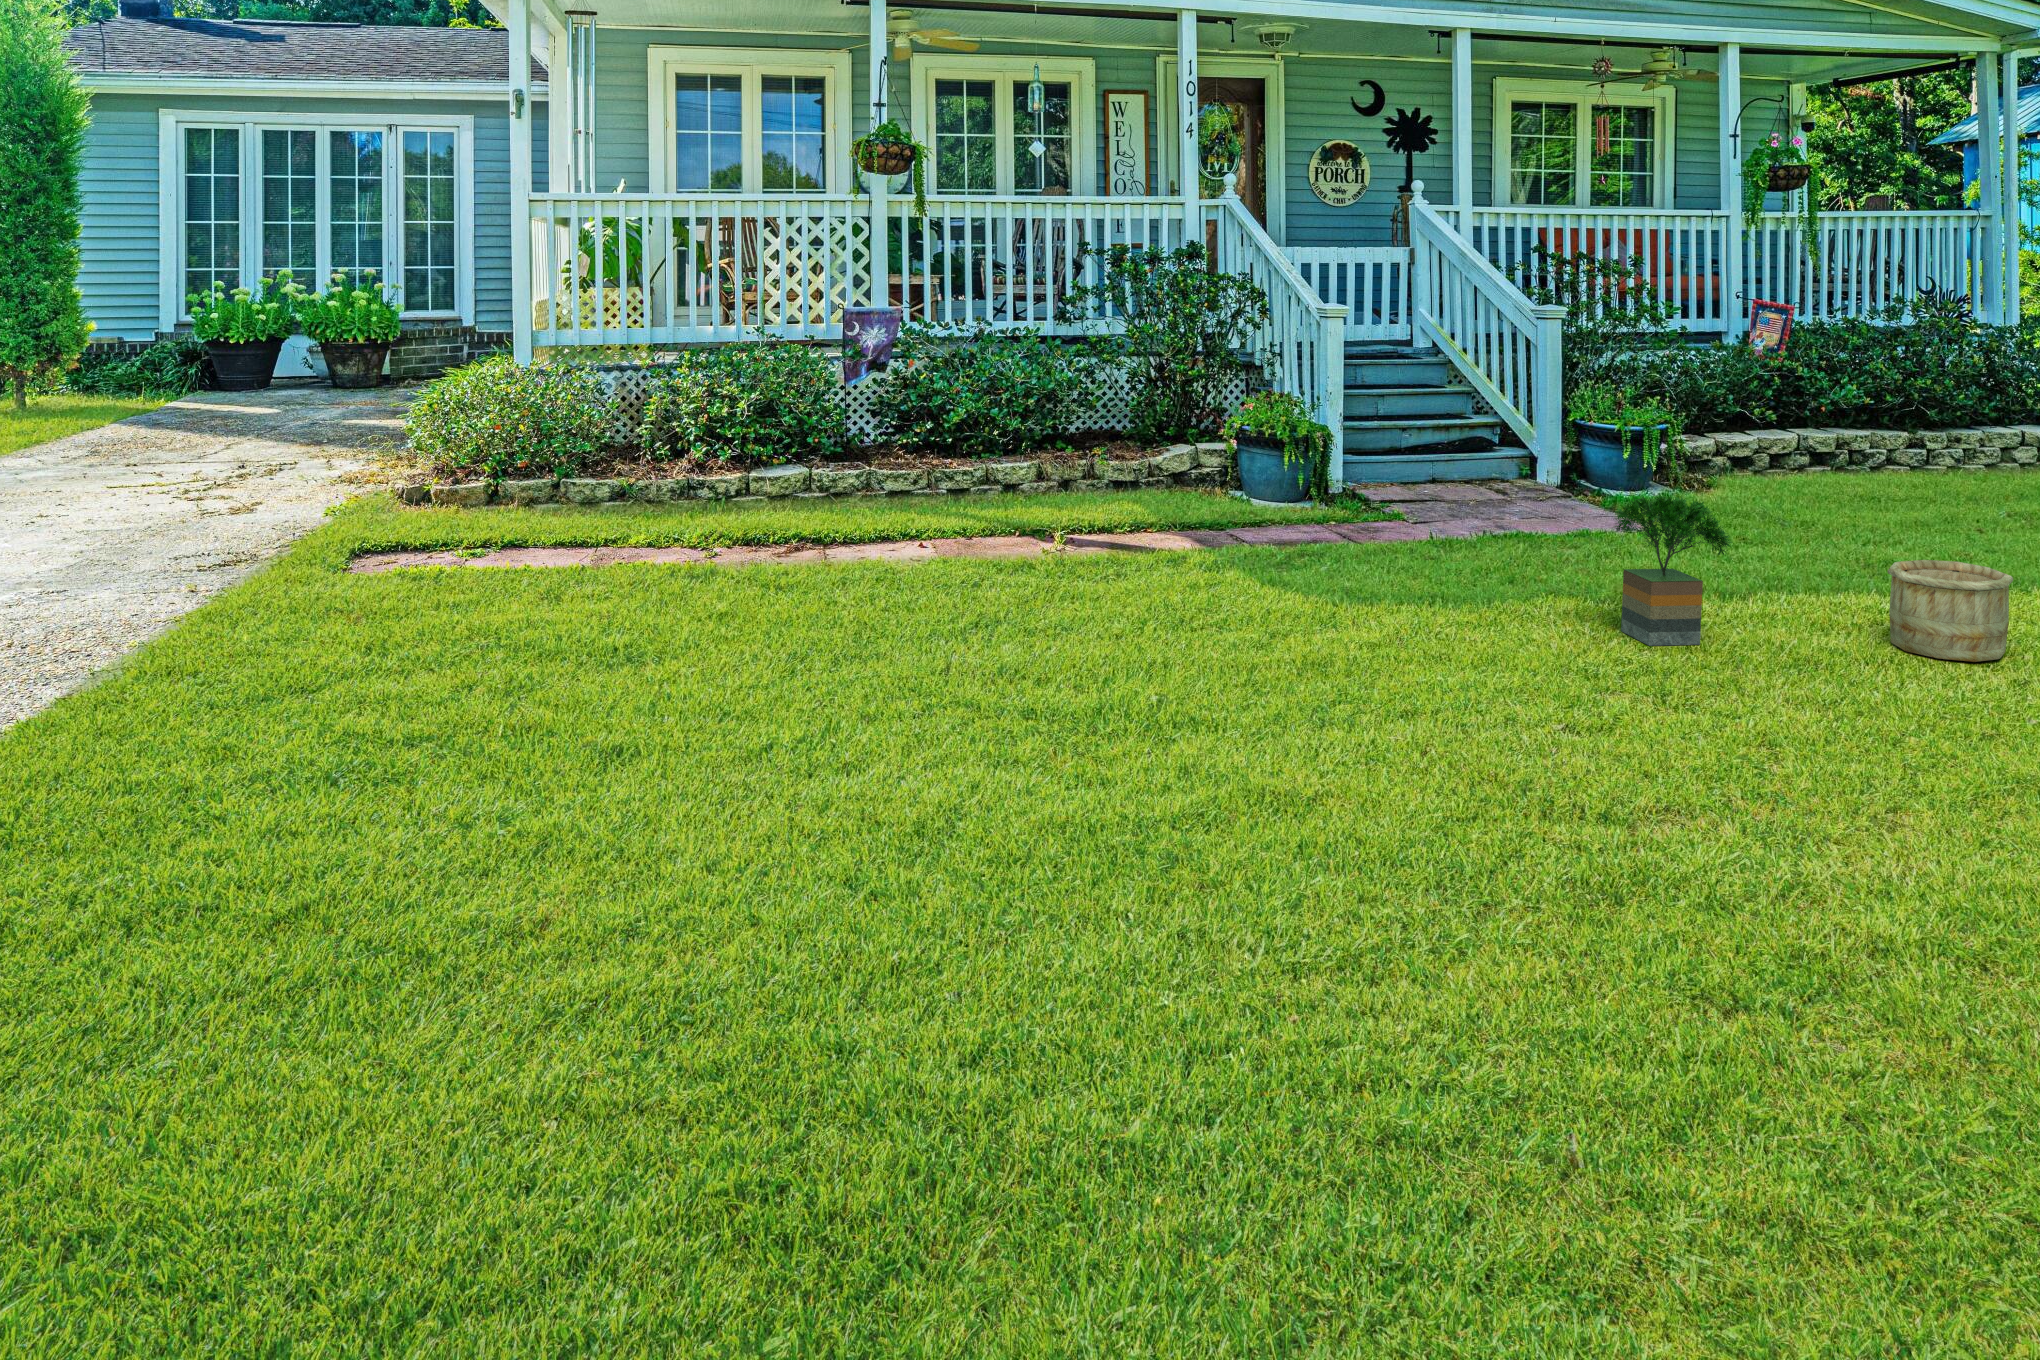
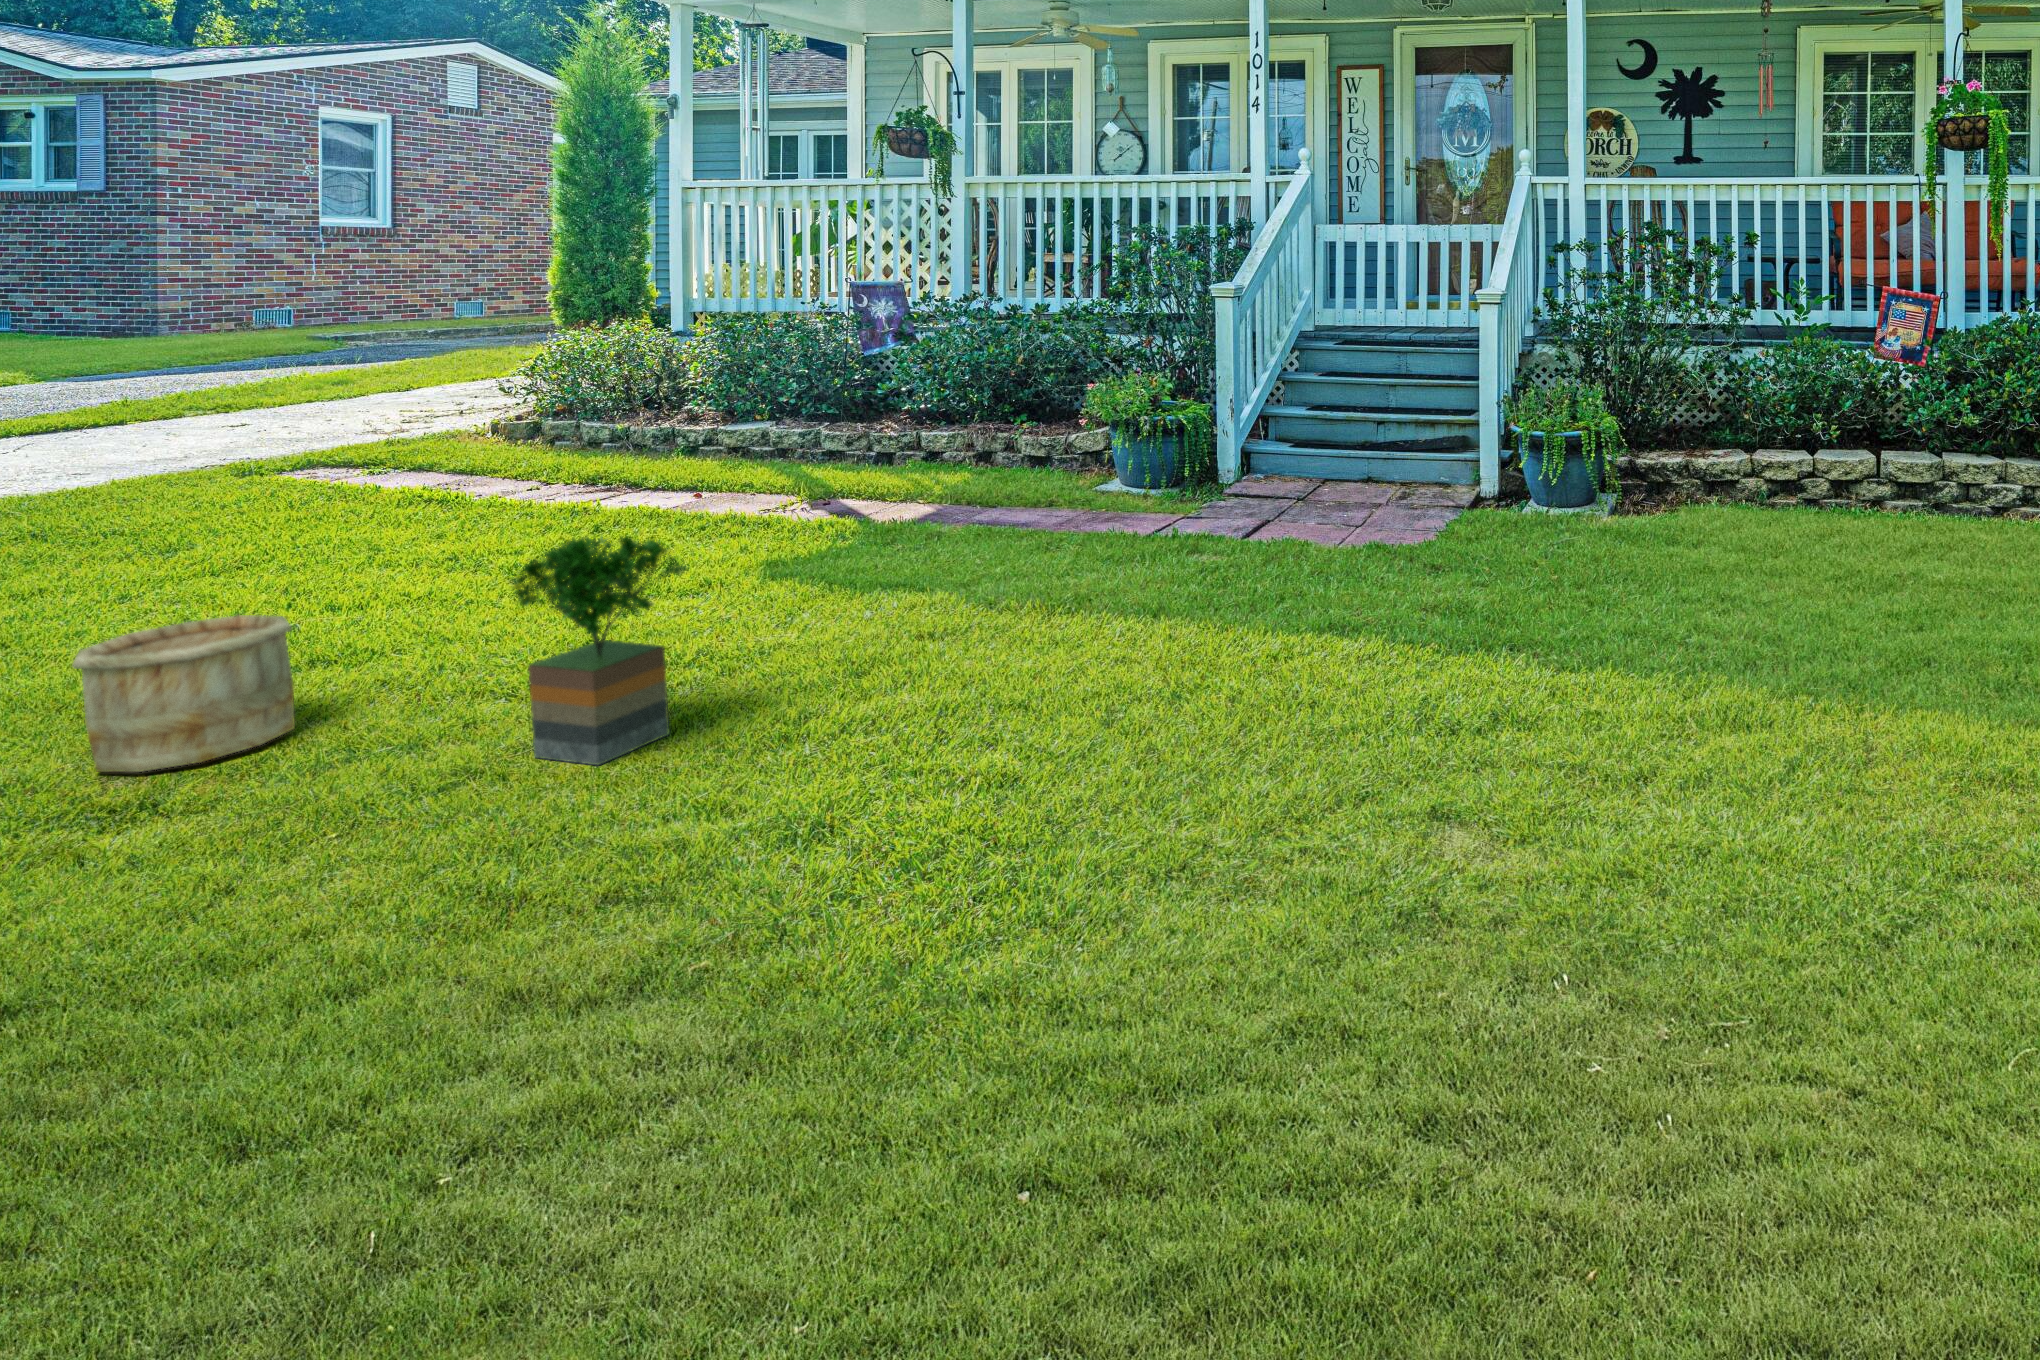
wooden bucket: present [1888,560,2013,662] -> present [72,615,295,772]

